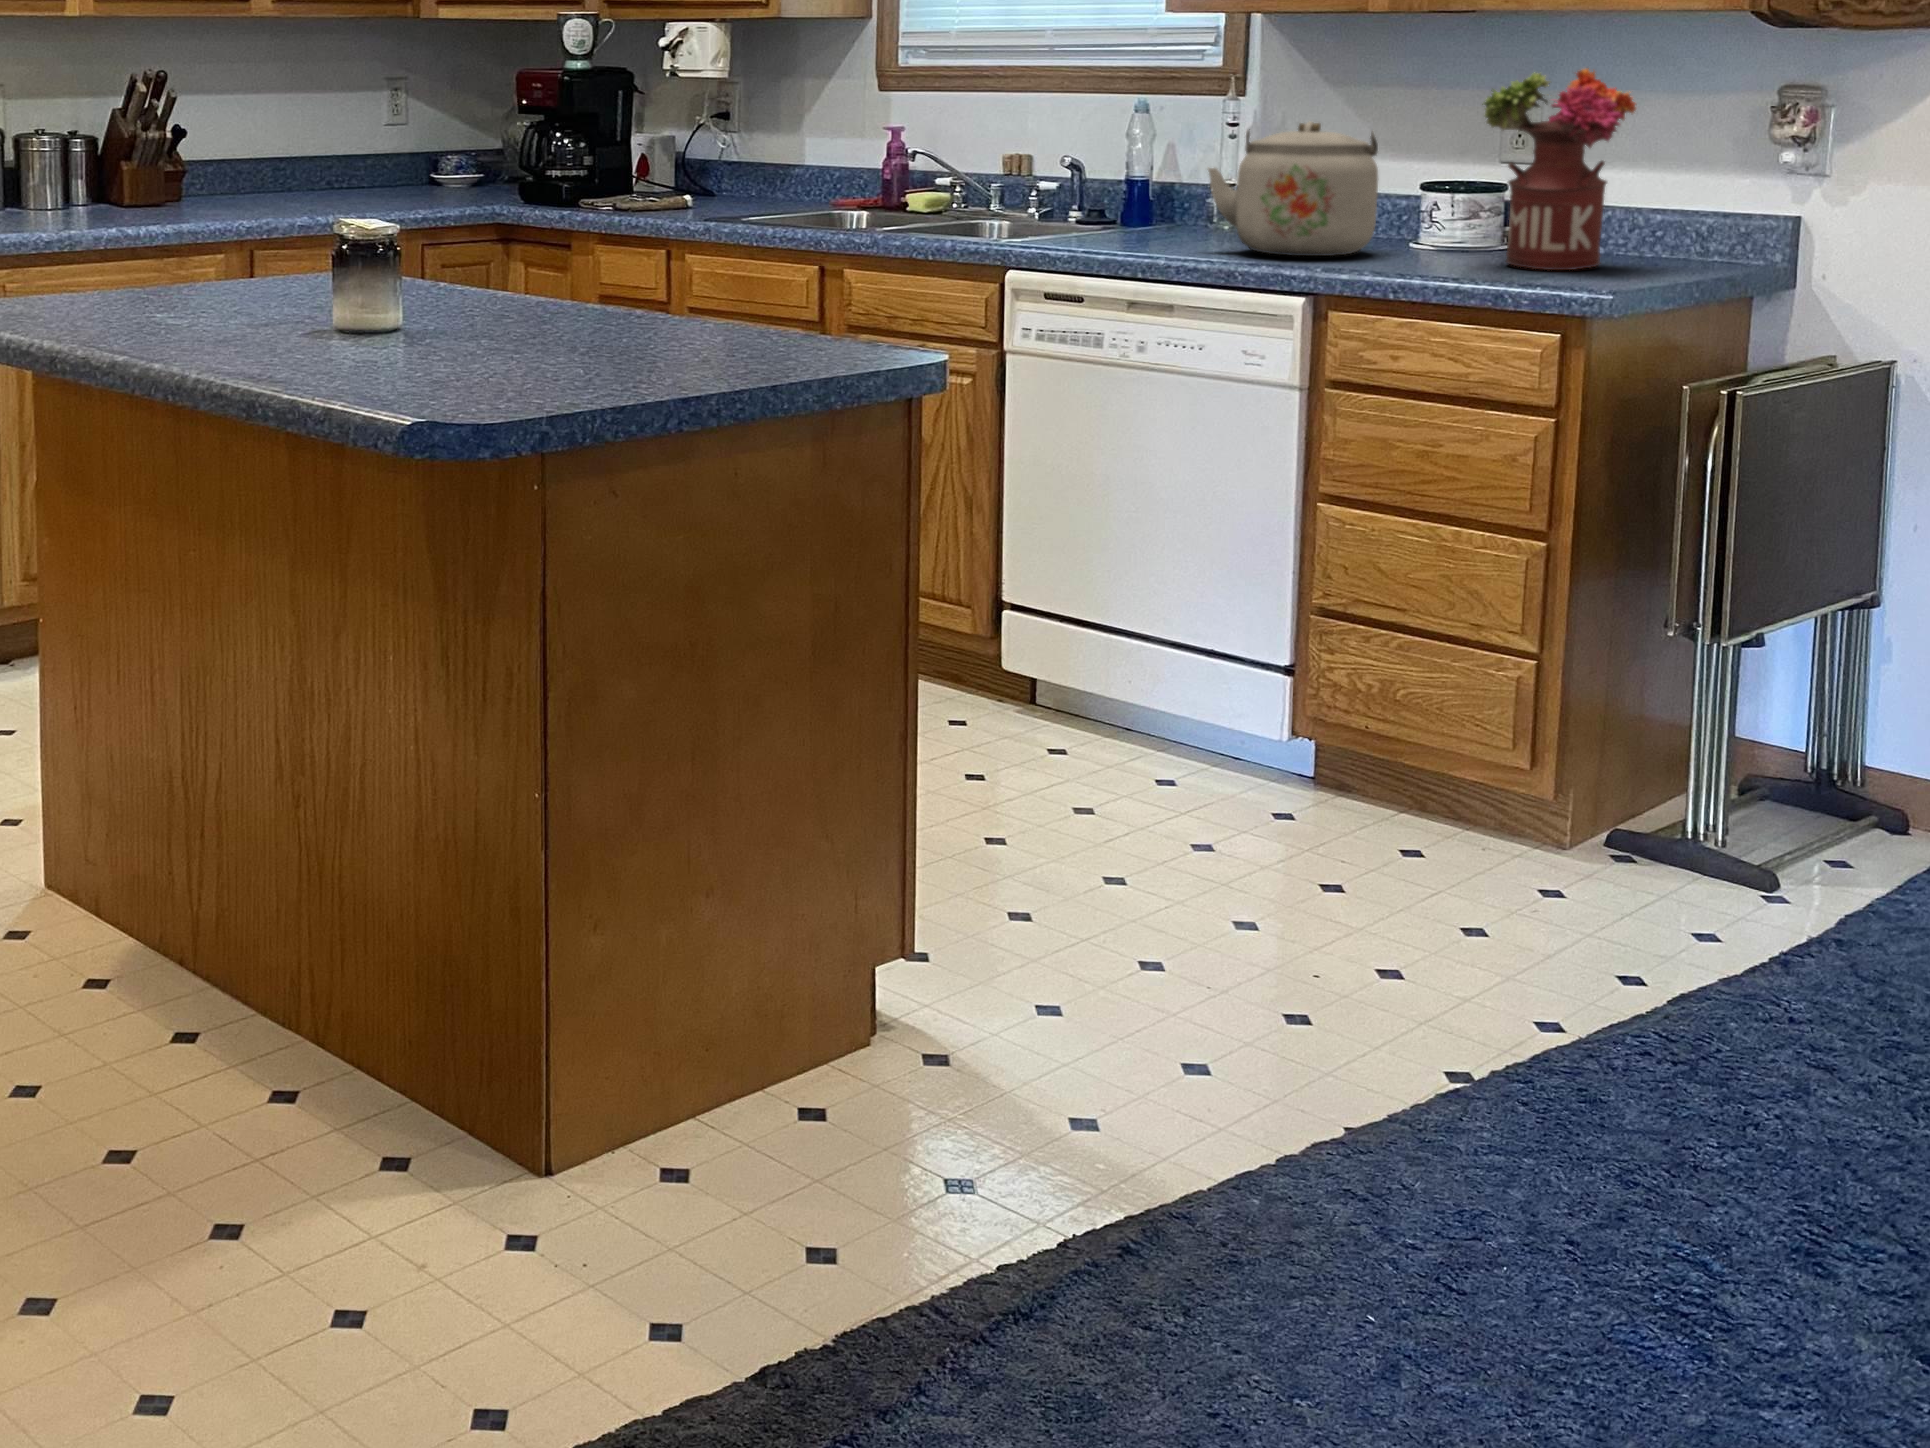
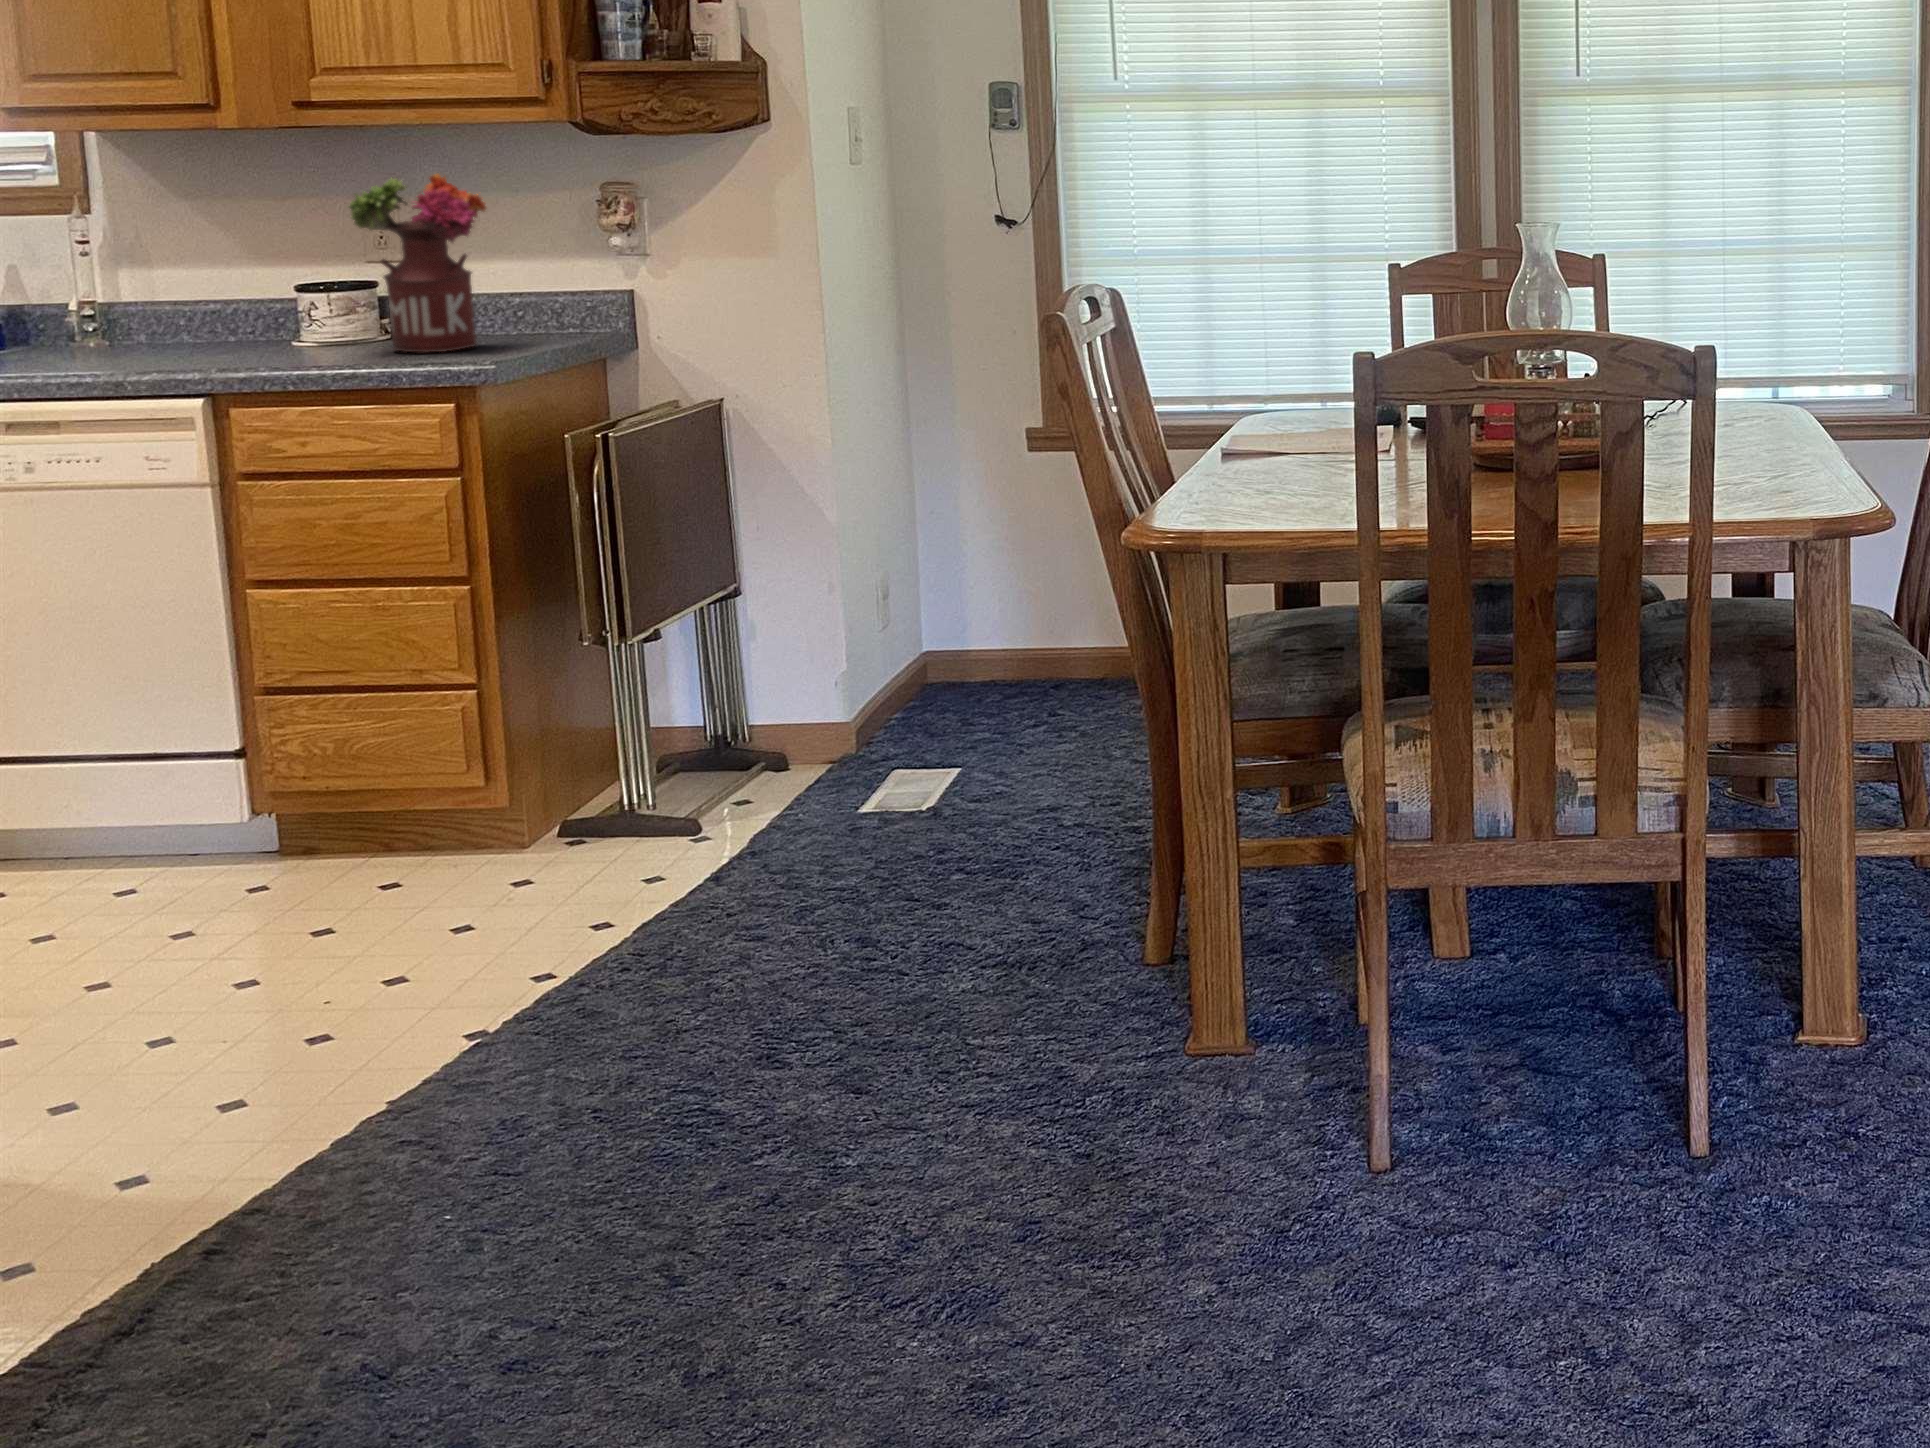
kettle: present [1208,122,1378,256] -> none [68,229,259,360]

